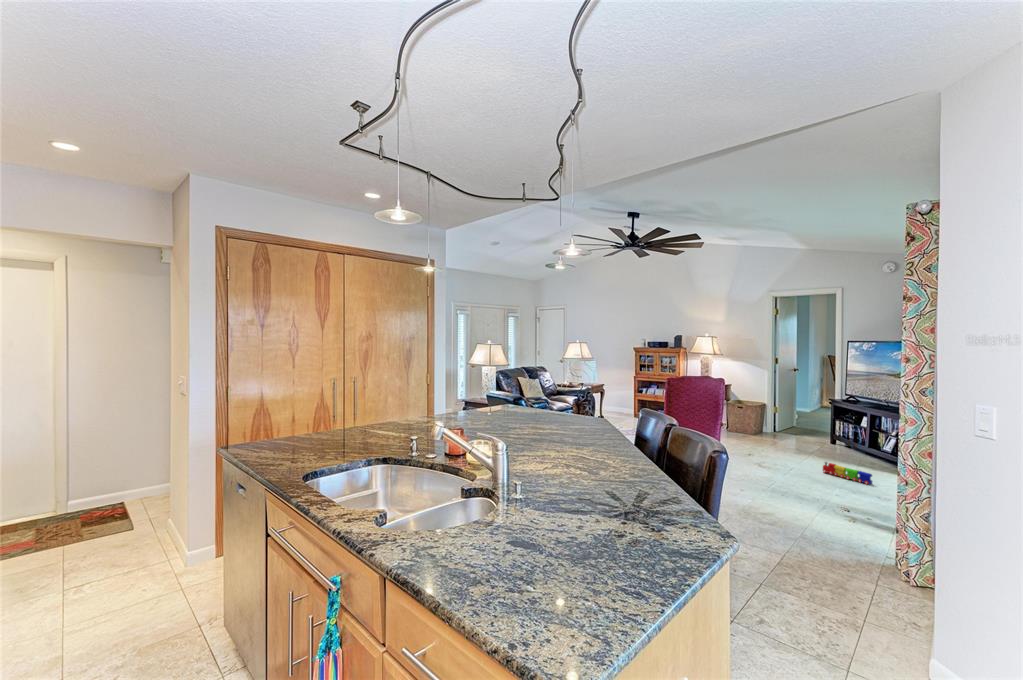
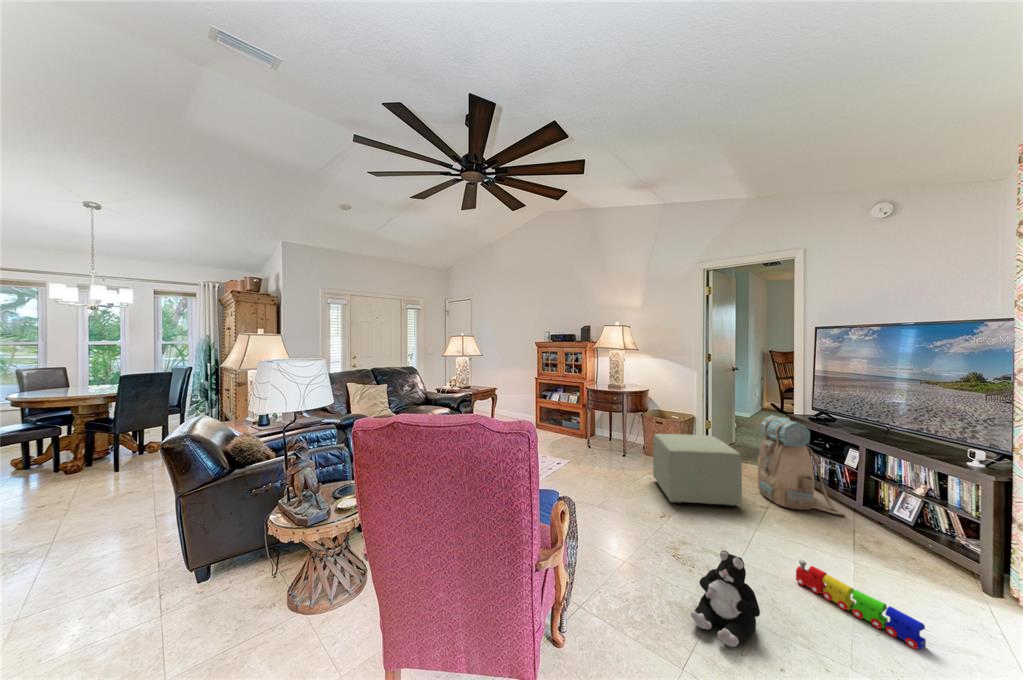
backpack: none [809,398,859,455] -> present [758,415,844,515]
ottoman: none [740,412,798,453] -> present [653,434,742,507]
plush toy: none [772,449,803,483] -> present [691,551,760,647]

